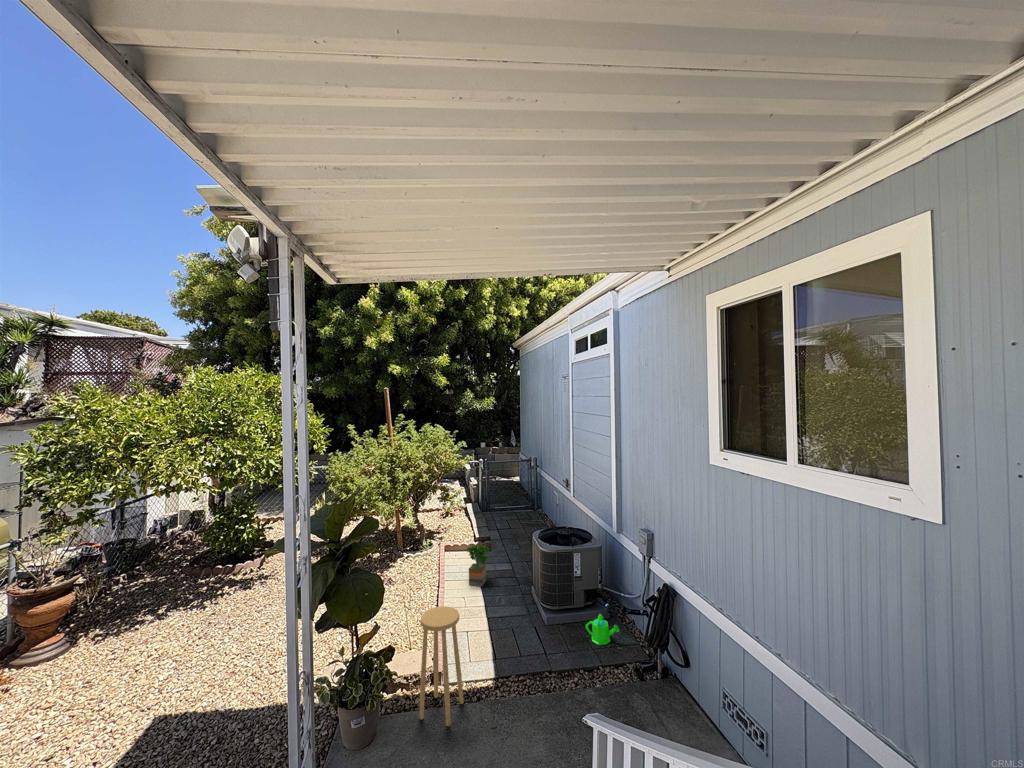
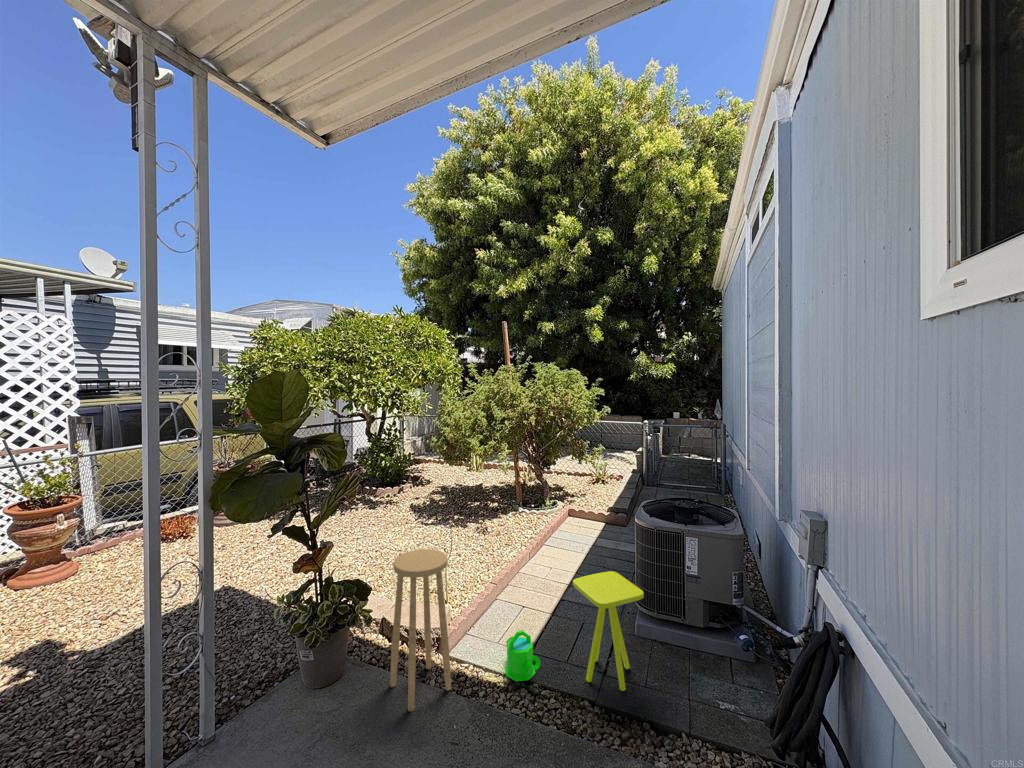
potted tree: present [467,545,489,587] -> none [568,507,600,562]
side table: none [524,587,567,662] -> present [573,571,644,691]
watering can: present [586,614,619,645] -> present [505,630,540,681]

